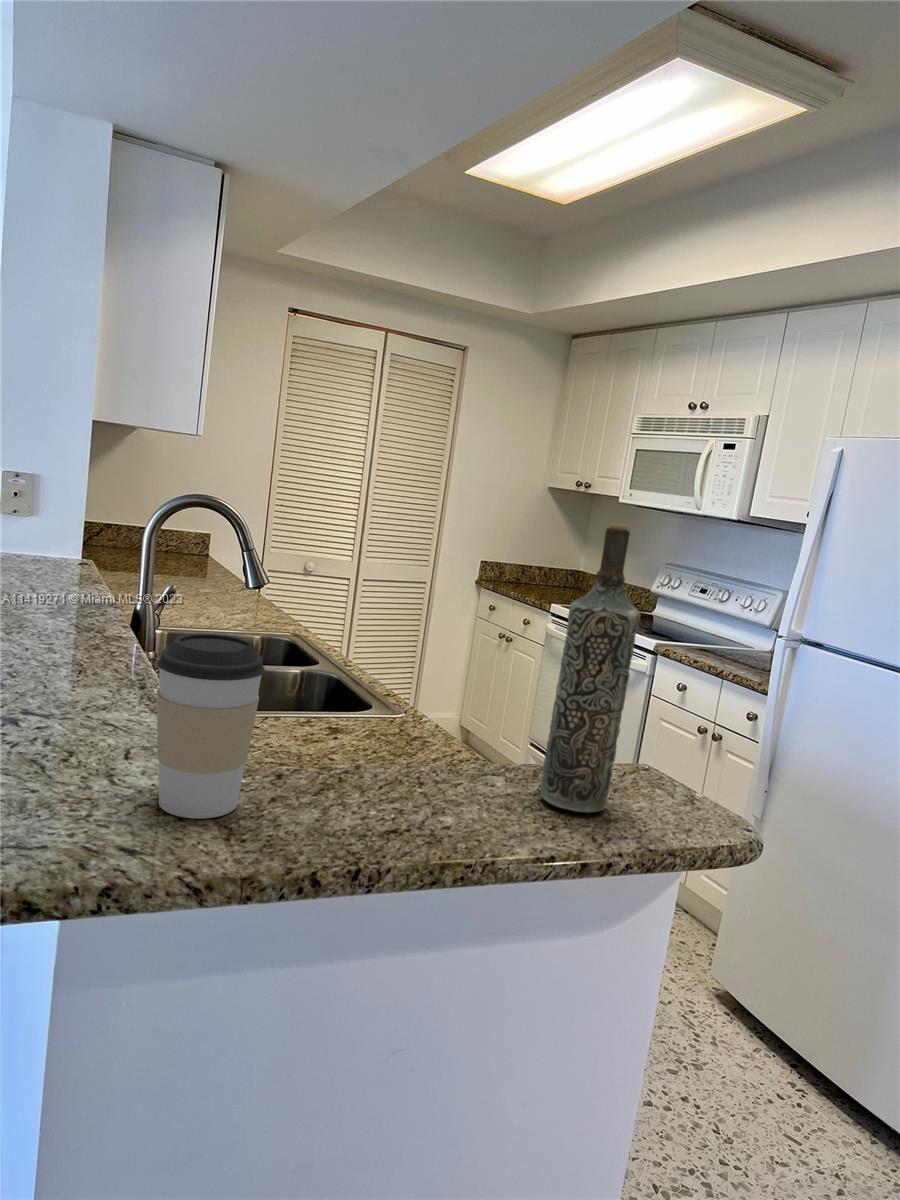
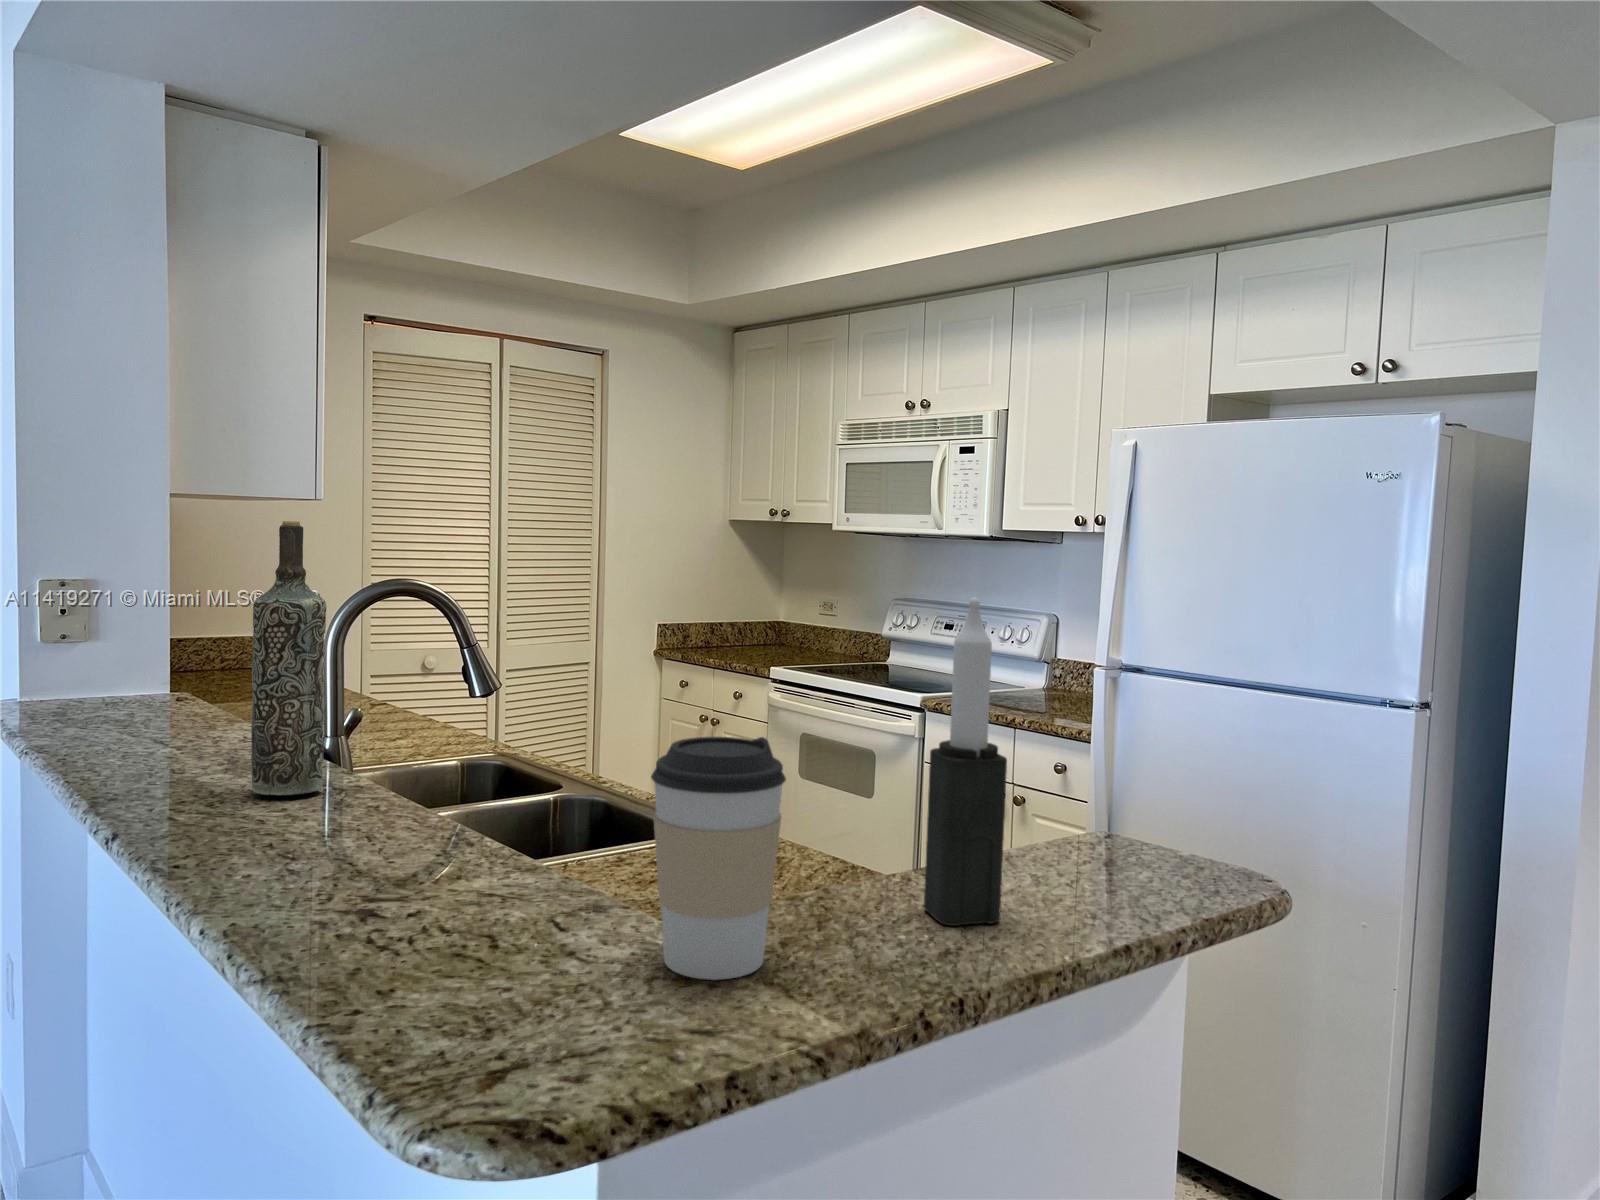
bottle: present [541,523,640,813] -> present [251,521,327,796]
candle: none [407,555,479,819] -> present [924,597,1007,926]

